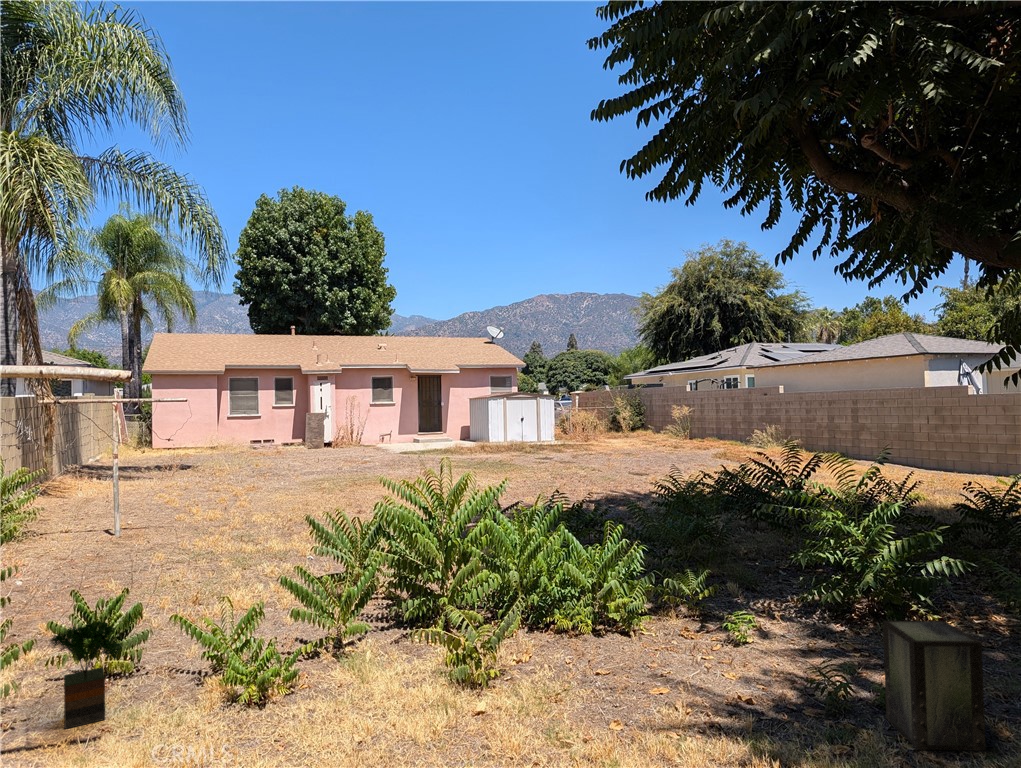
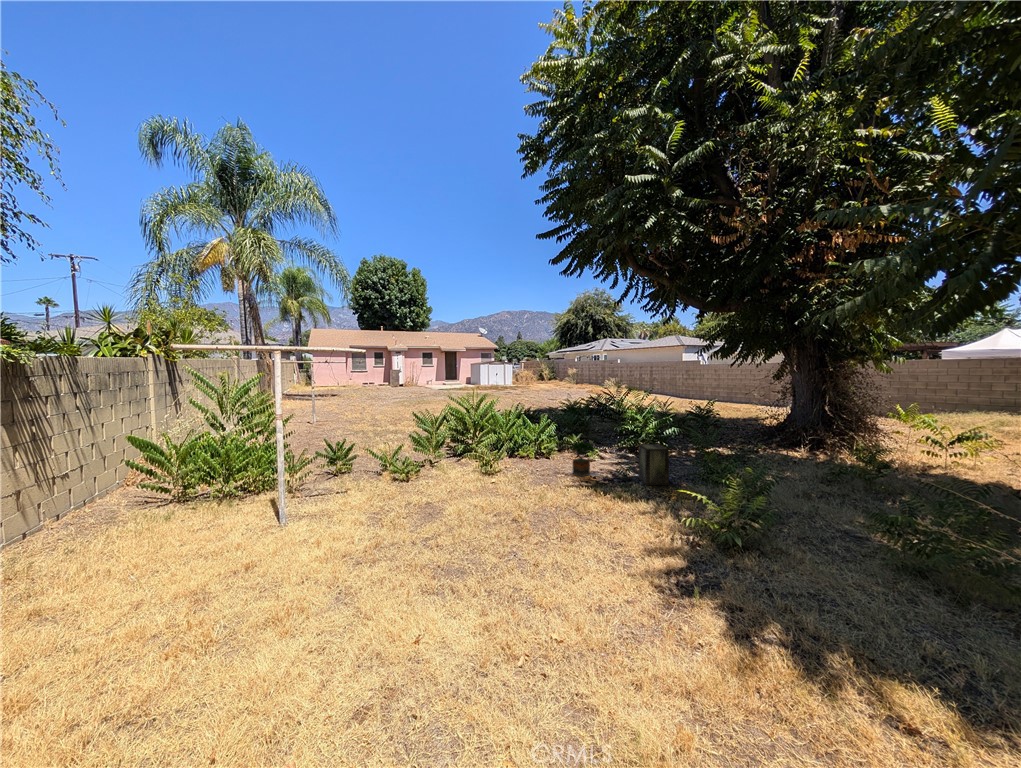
potted tree: present [50,621,122,729] -> present [570,442,595,477]

